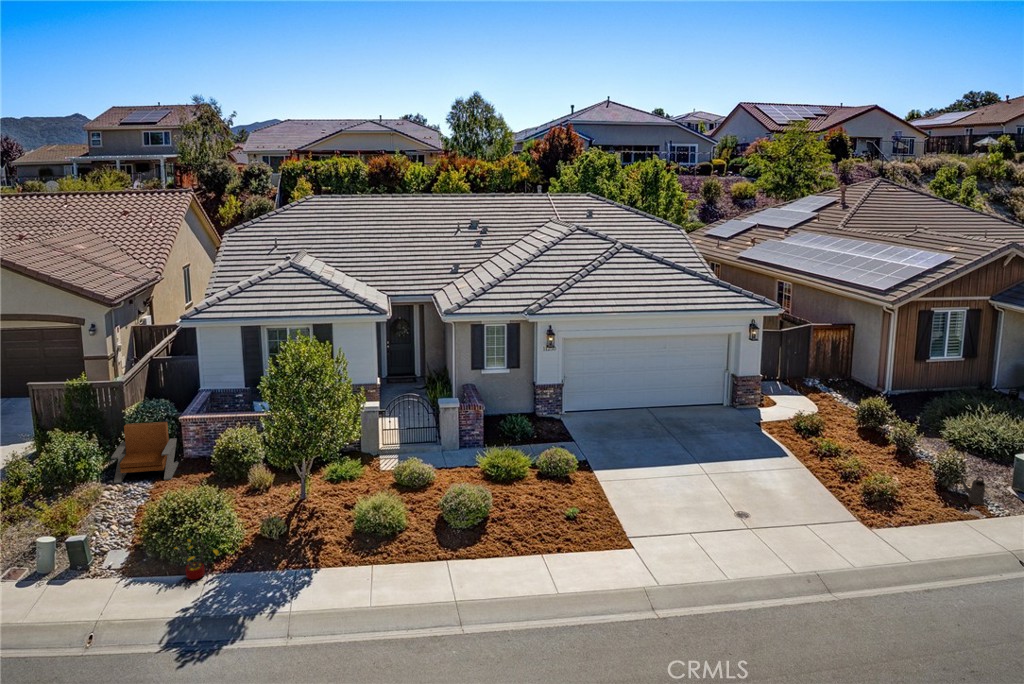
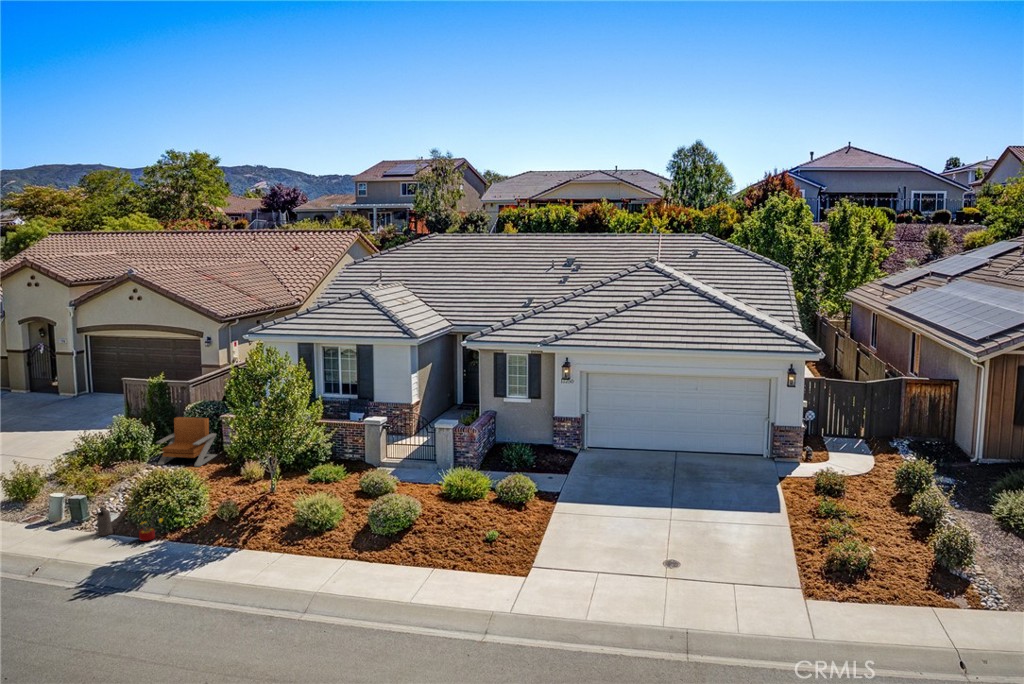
watering can: present [959,474,989,505] -> present [94,506,128,536]

